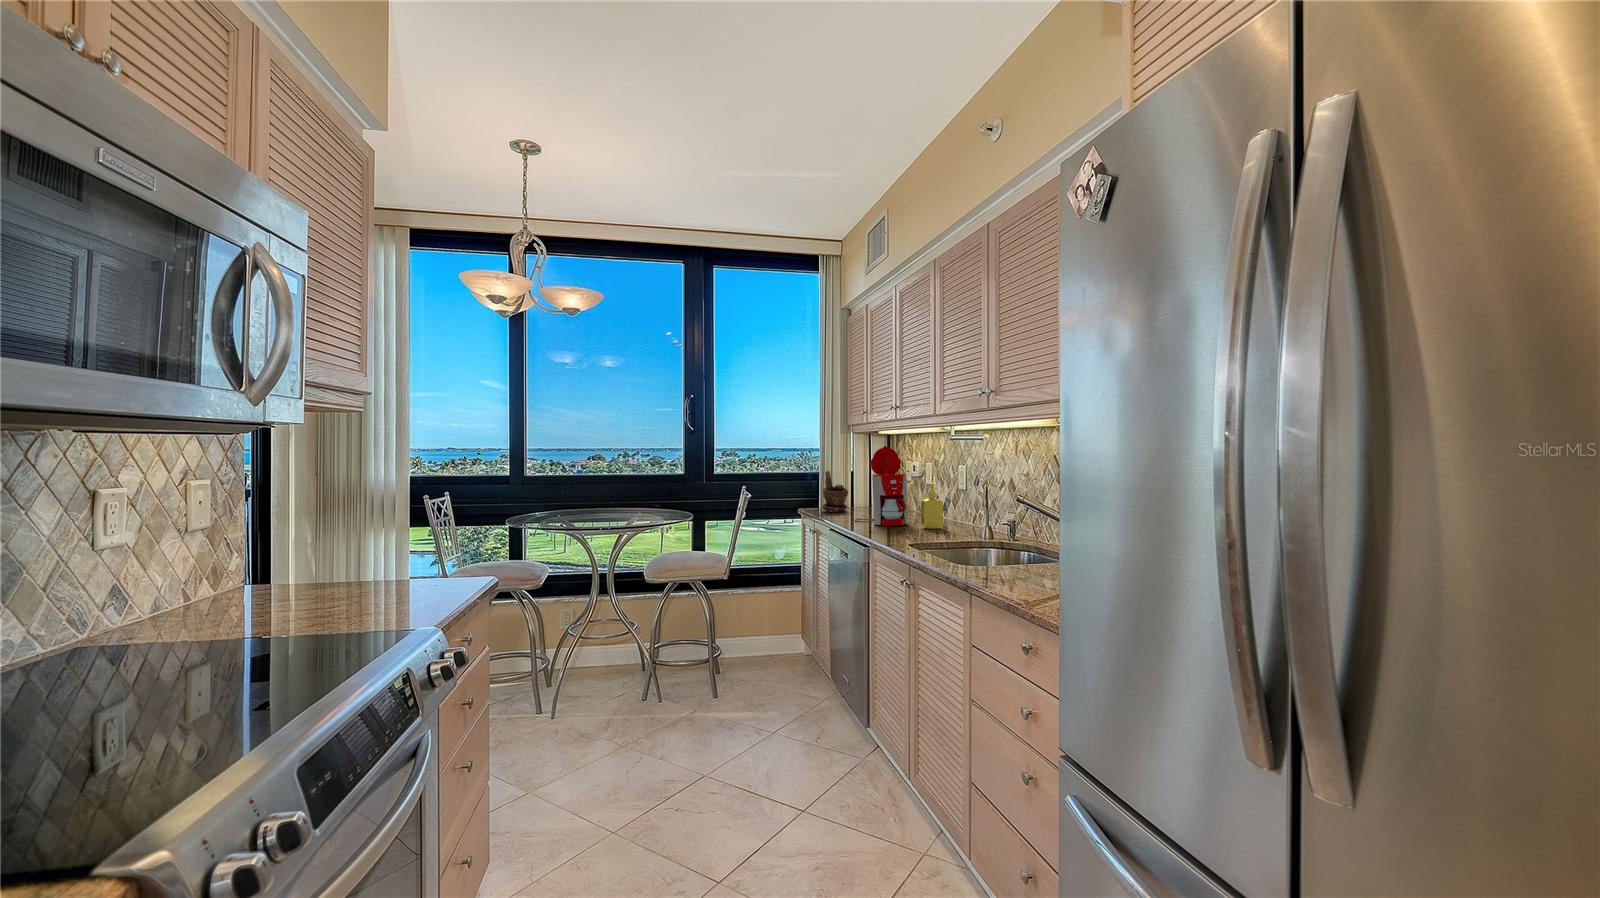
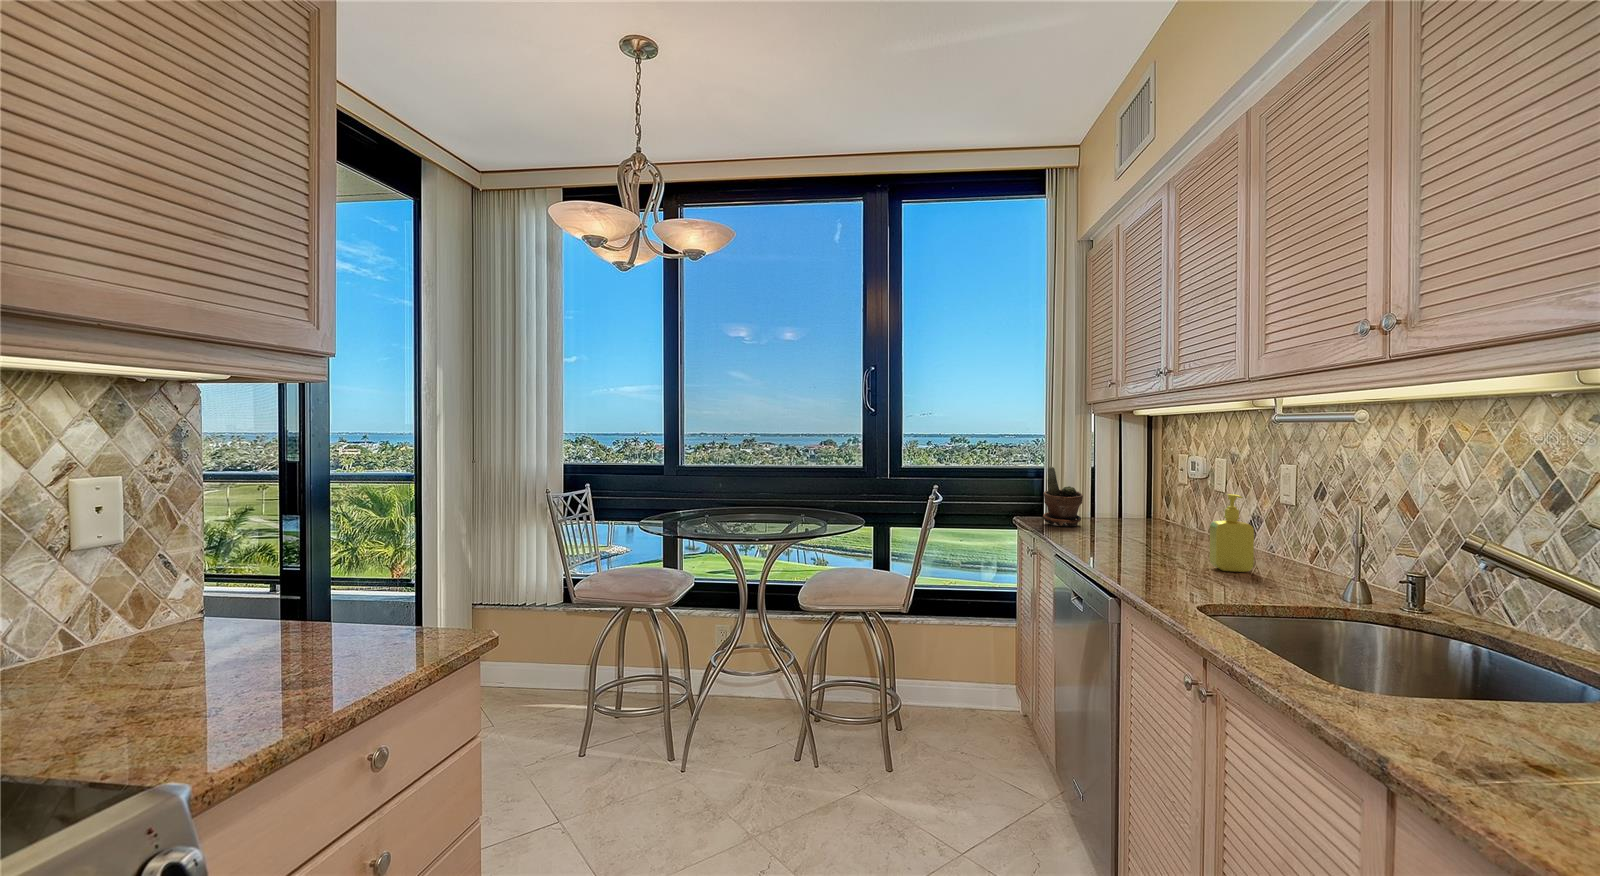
coffee maker: present [855,446,909,526] -> none [1091,432,1186,560]

